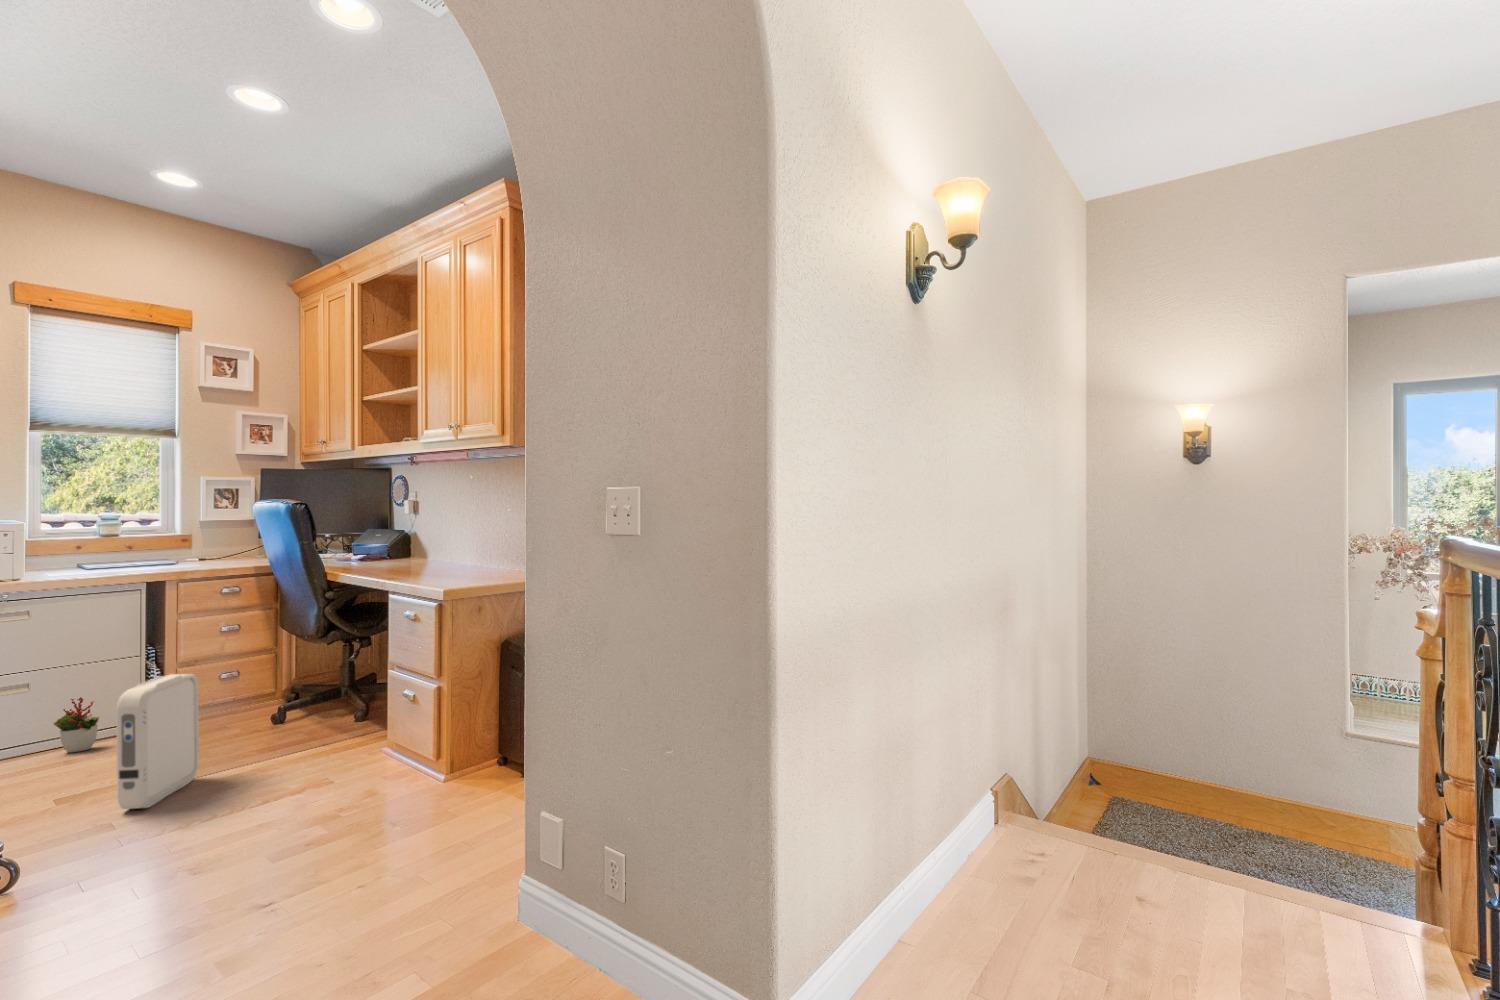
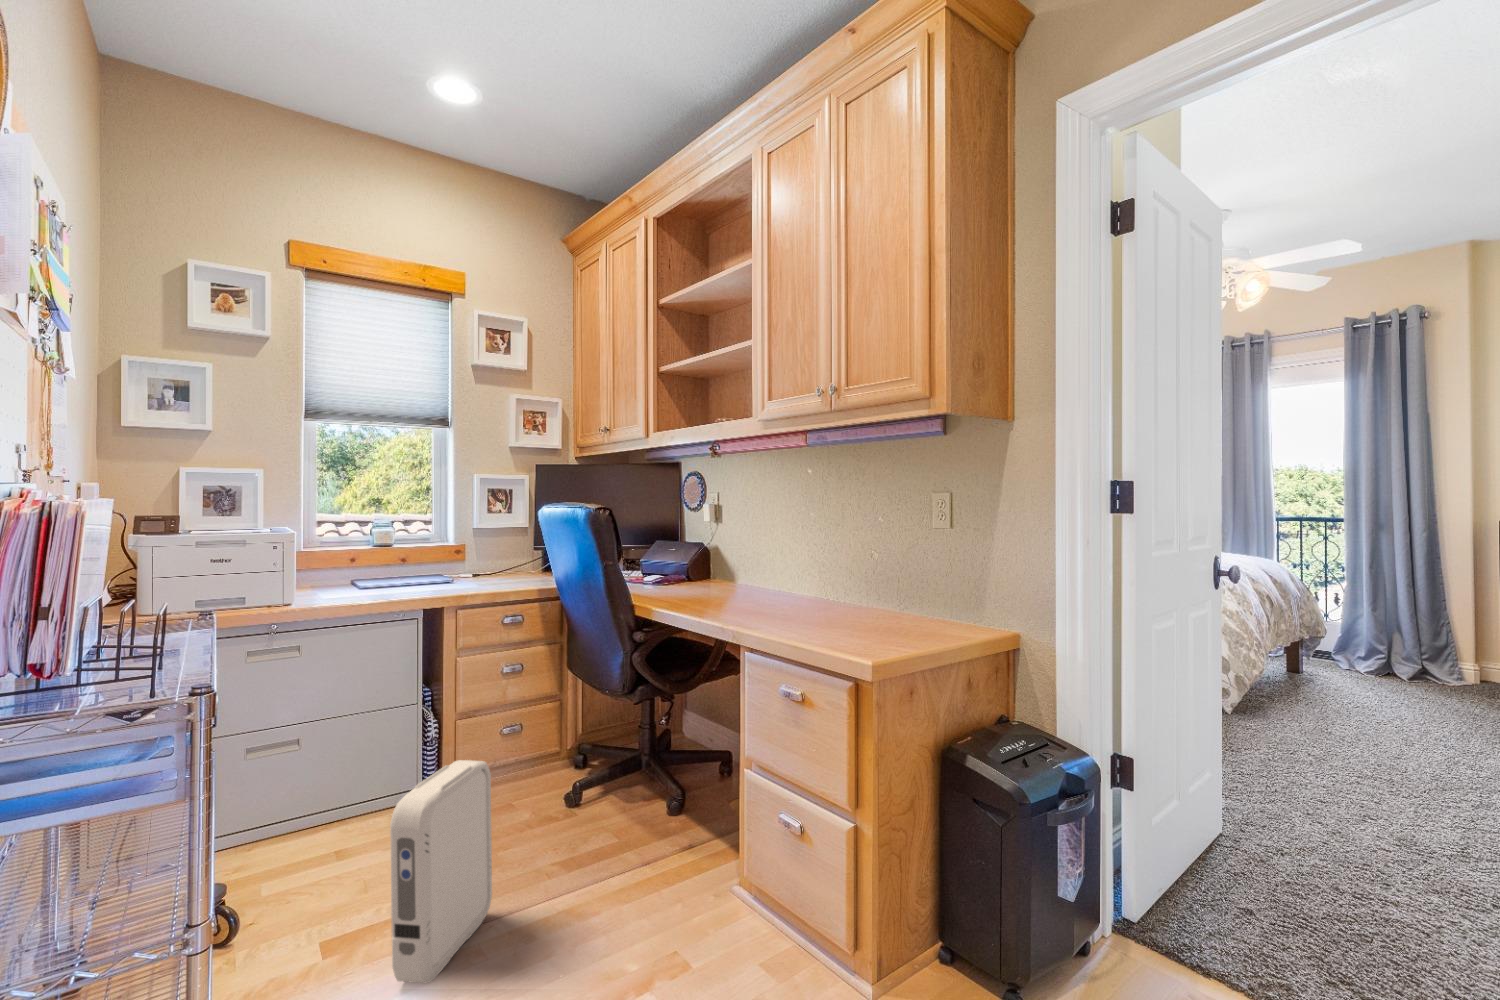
decorative plant: present [54,697,99,752] -> none [324,760,372,833]

